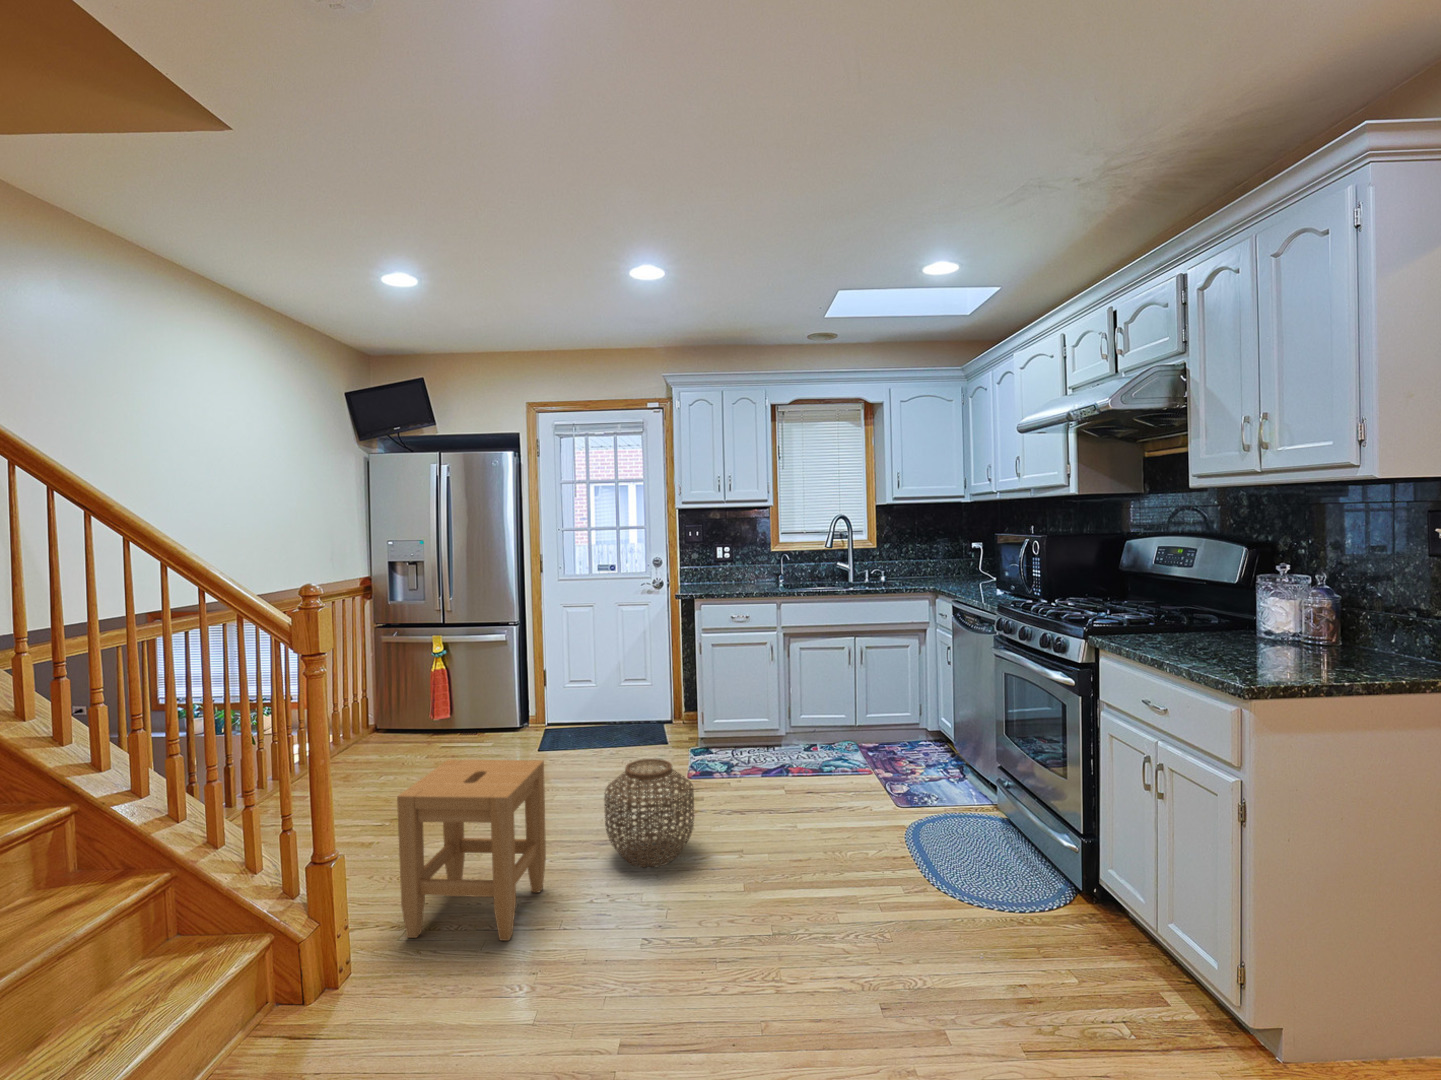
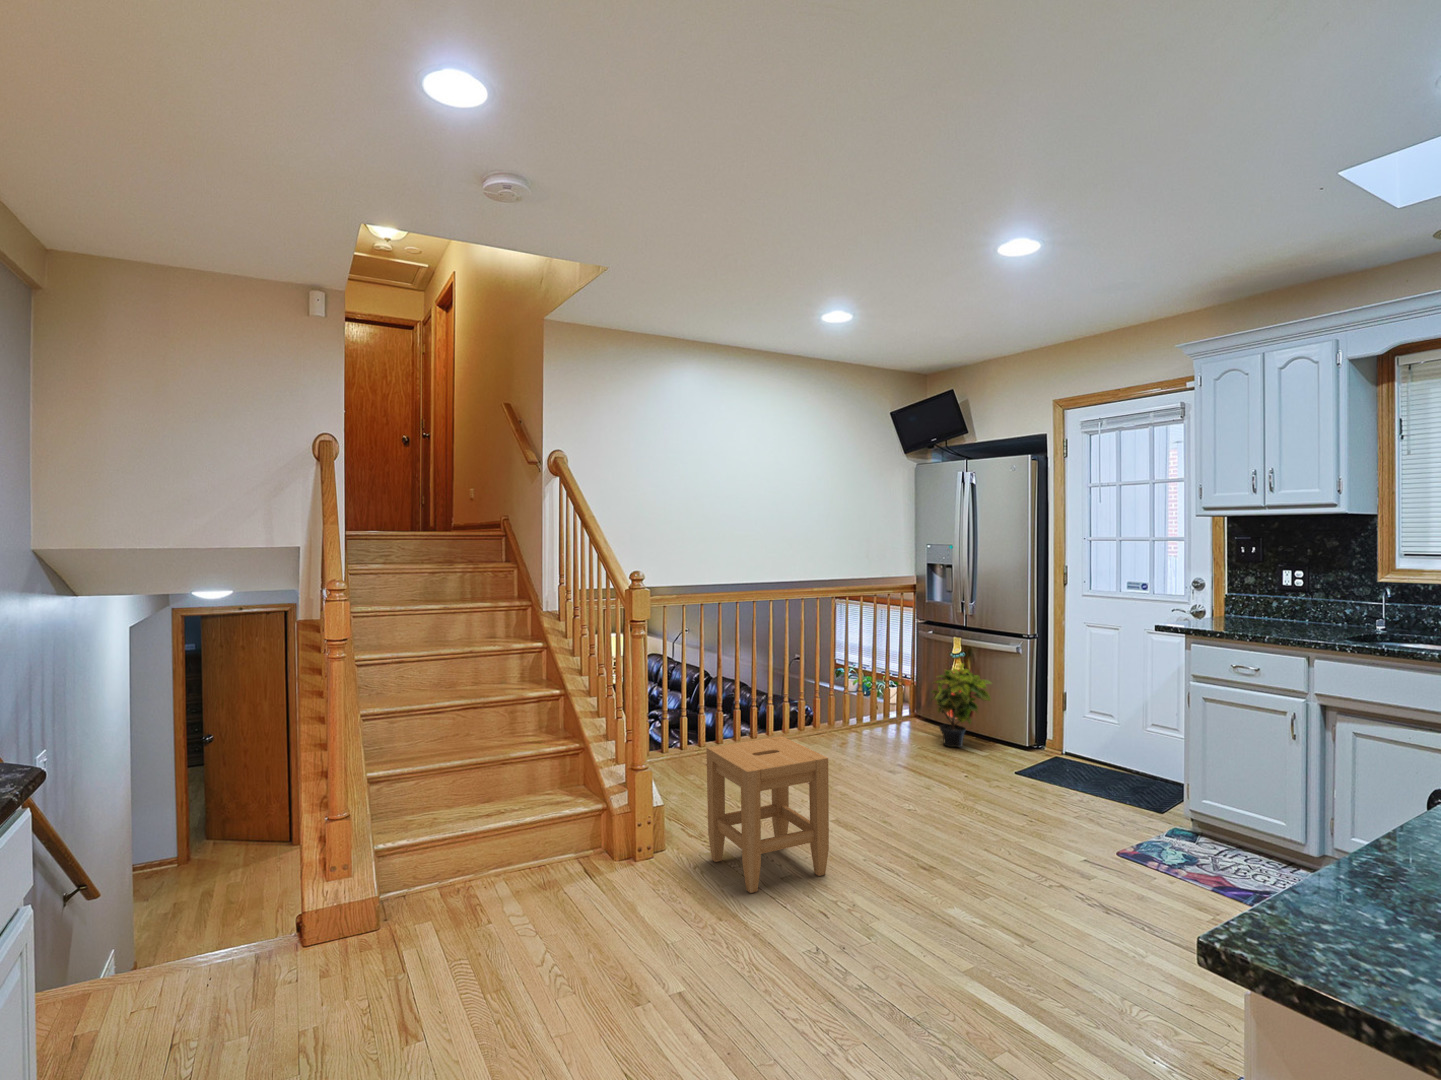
potted plant: none [423,658,492,747] -> present [931,663,991,748]
woven basket: present [605,759,694,867] -> none [889,792,987,910]

